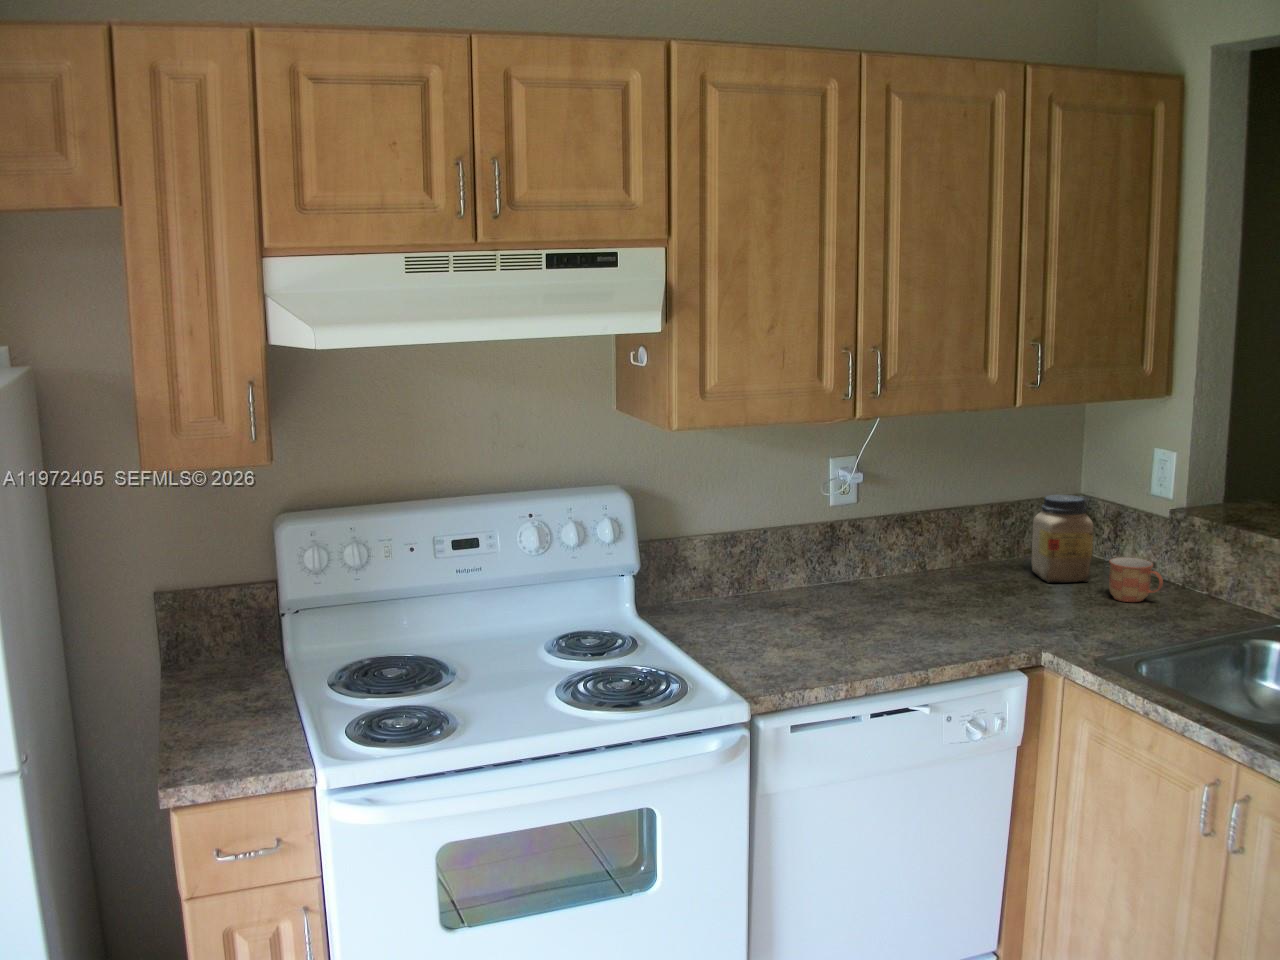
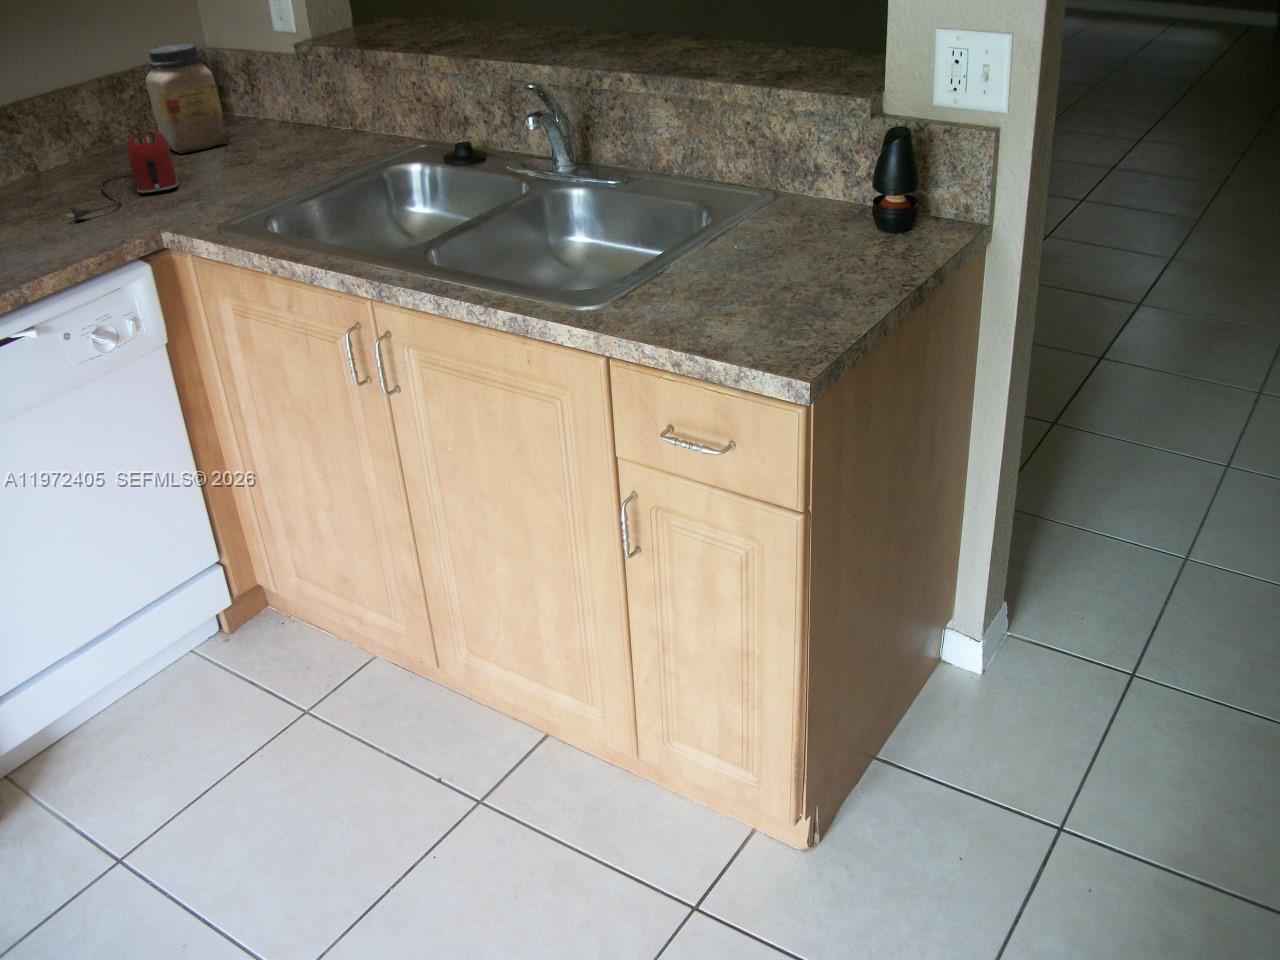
mug: present [1109,557,1163,602] -> none [235,105,298,157]
toaster: none [962,563,1053,625] -> present [67,131,178,221]

